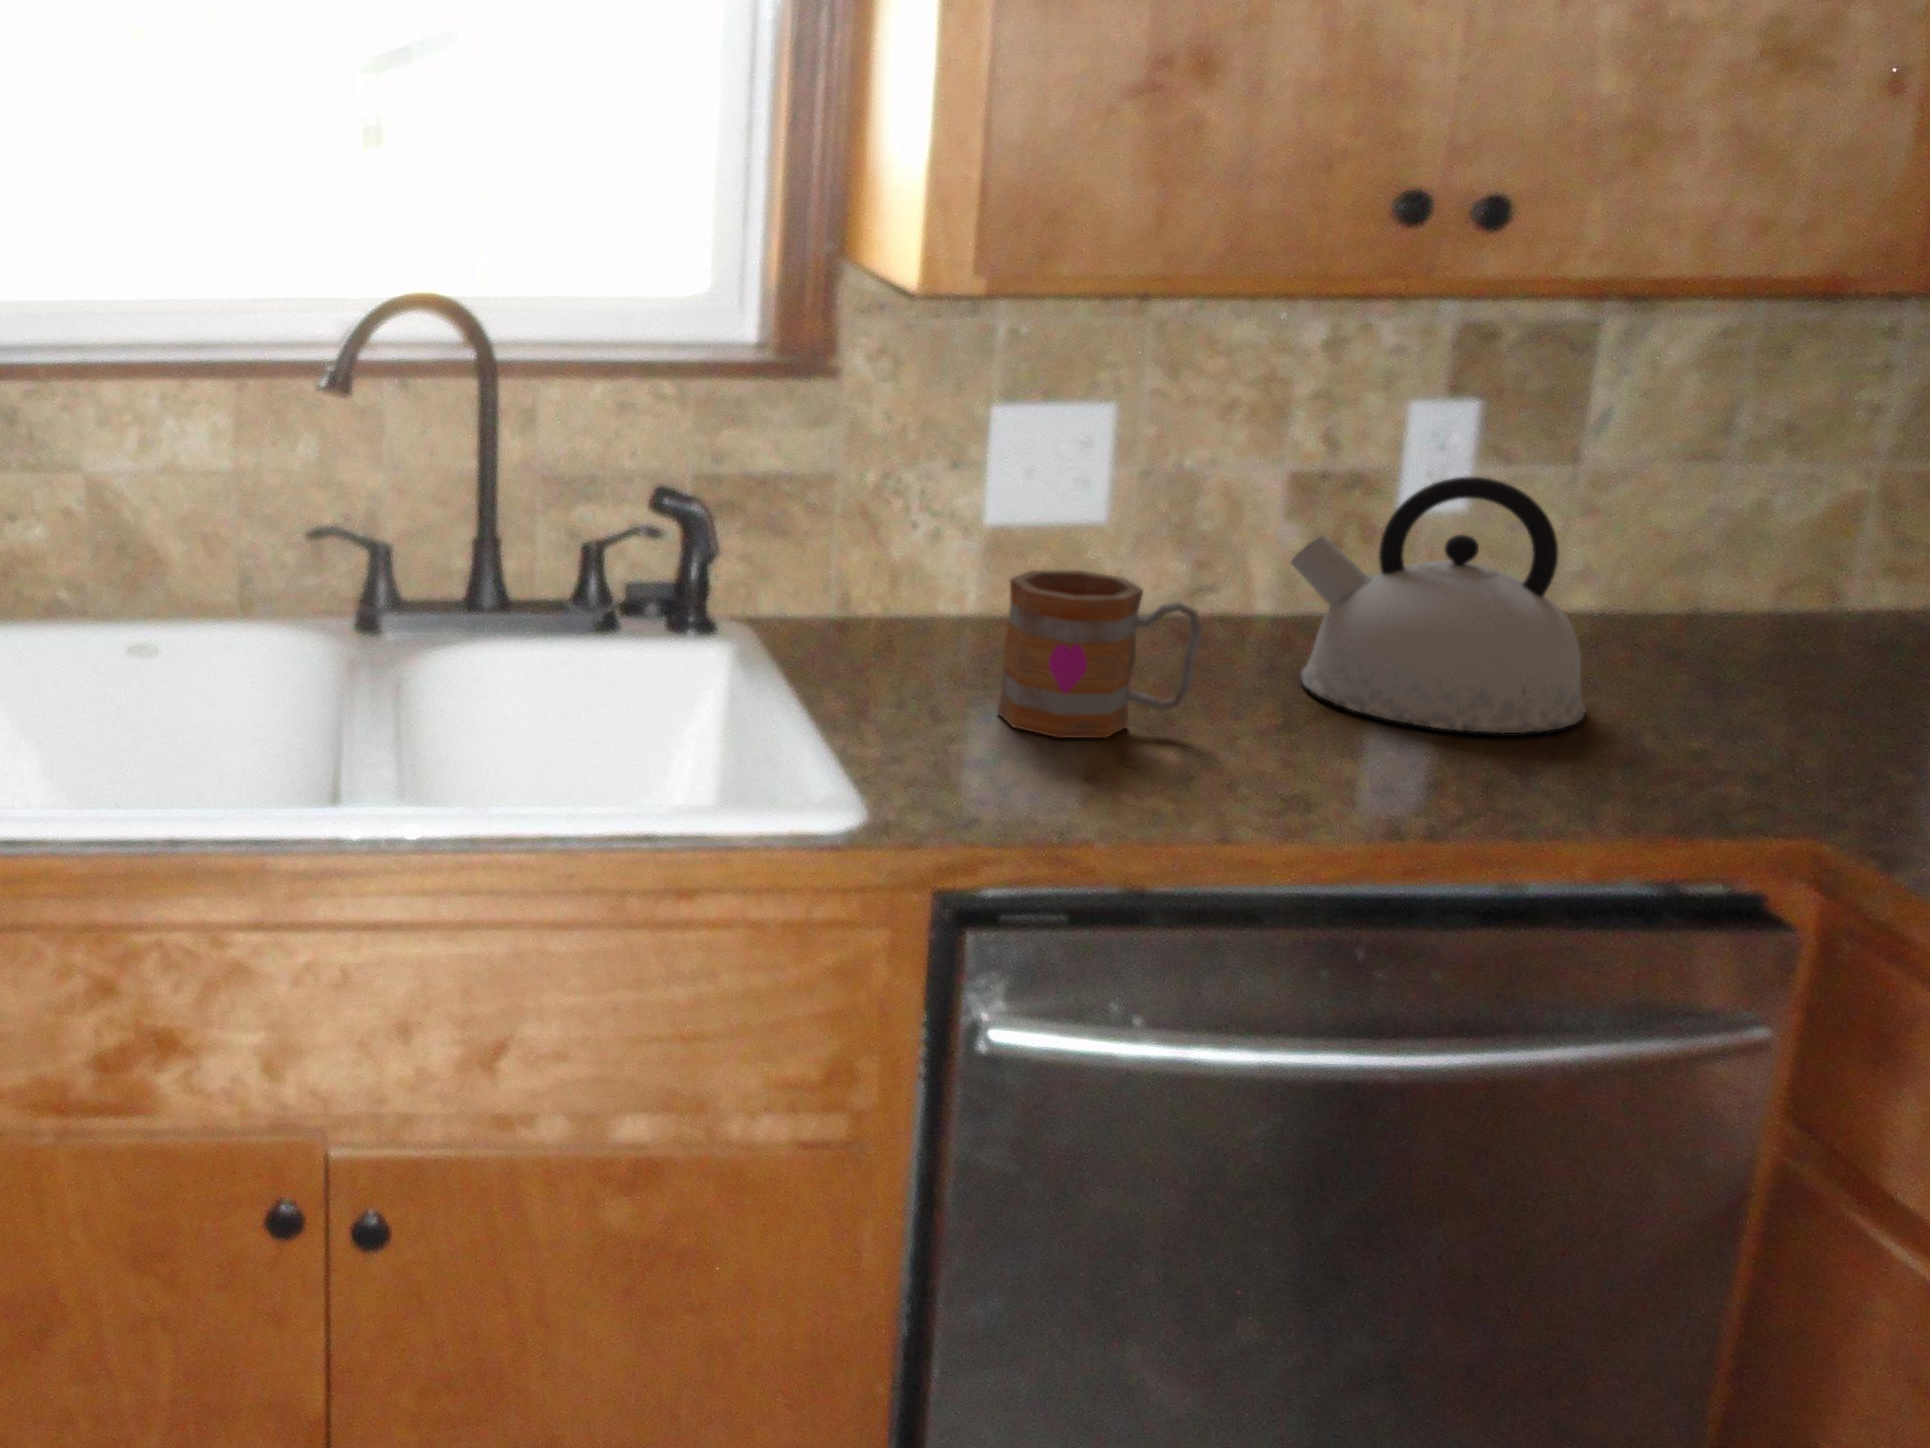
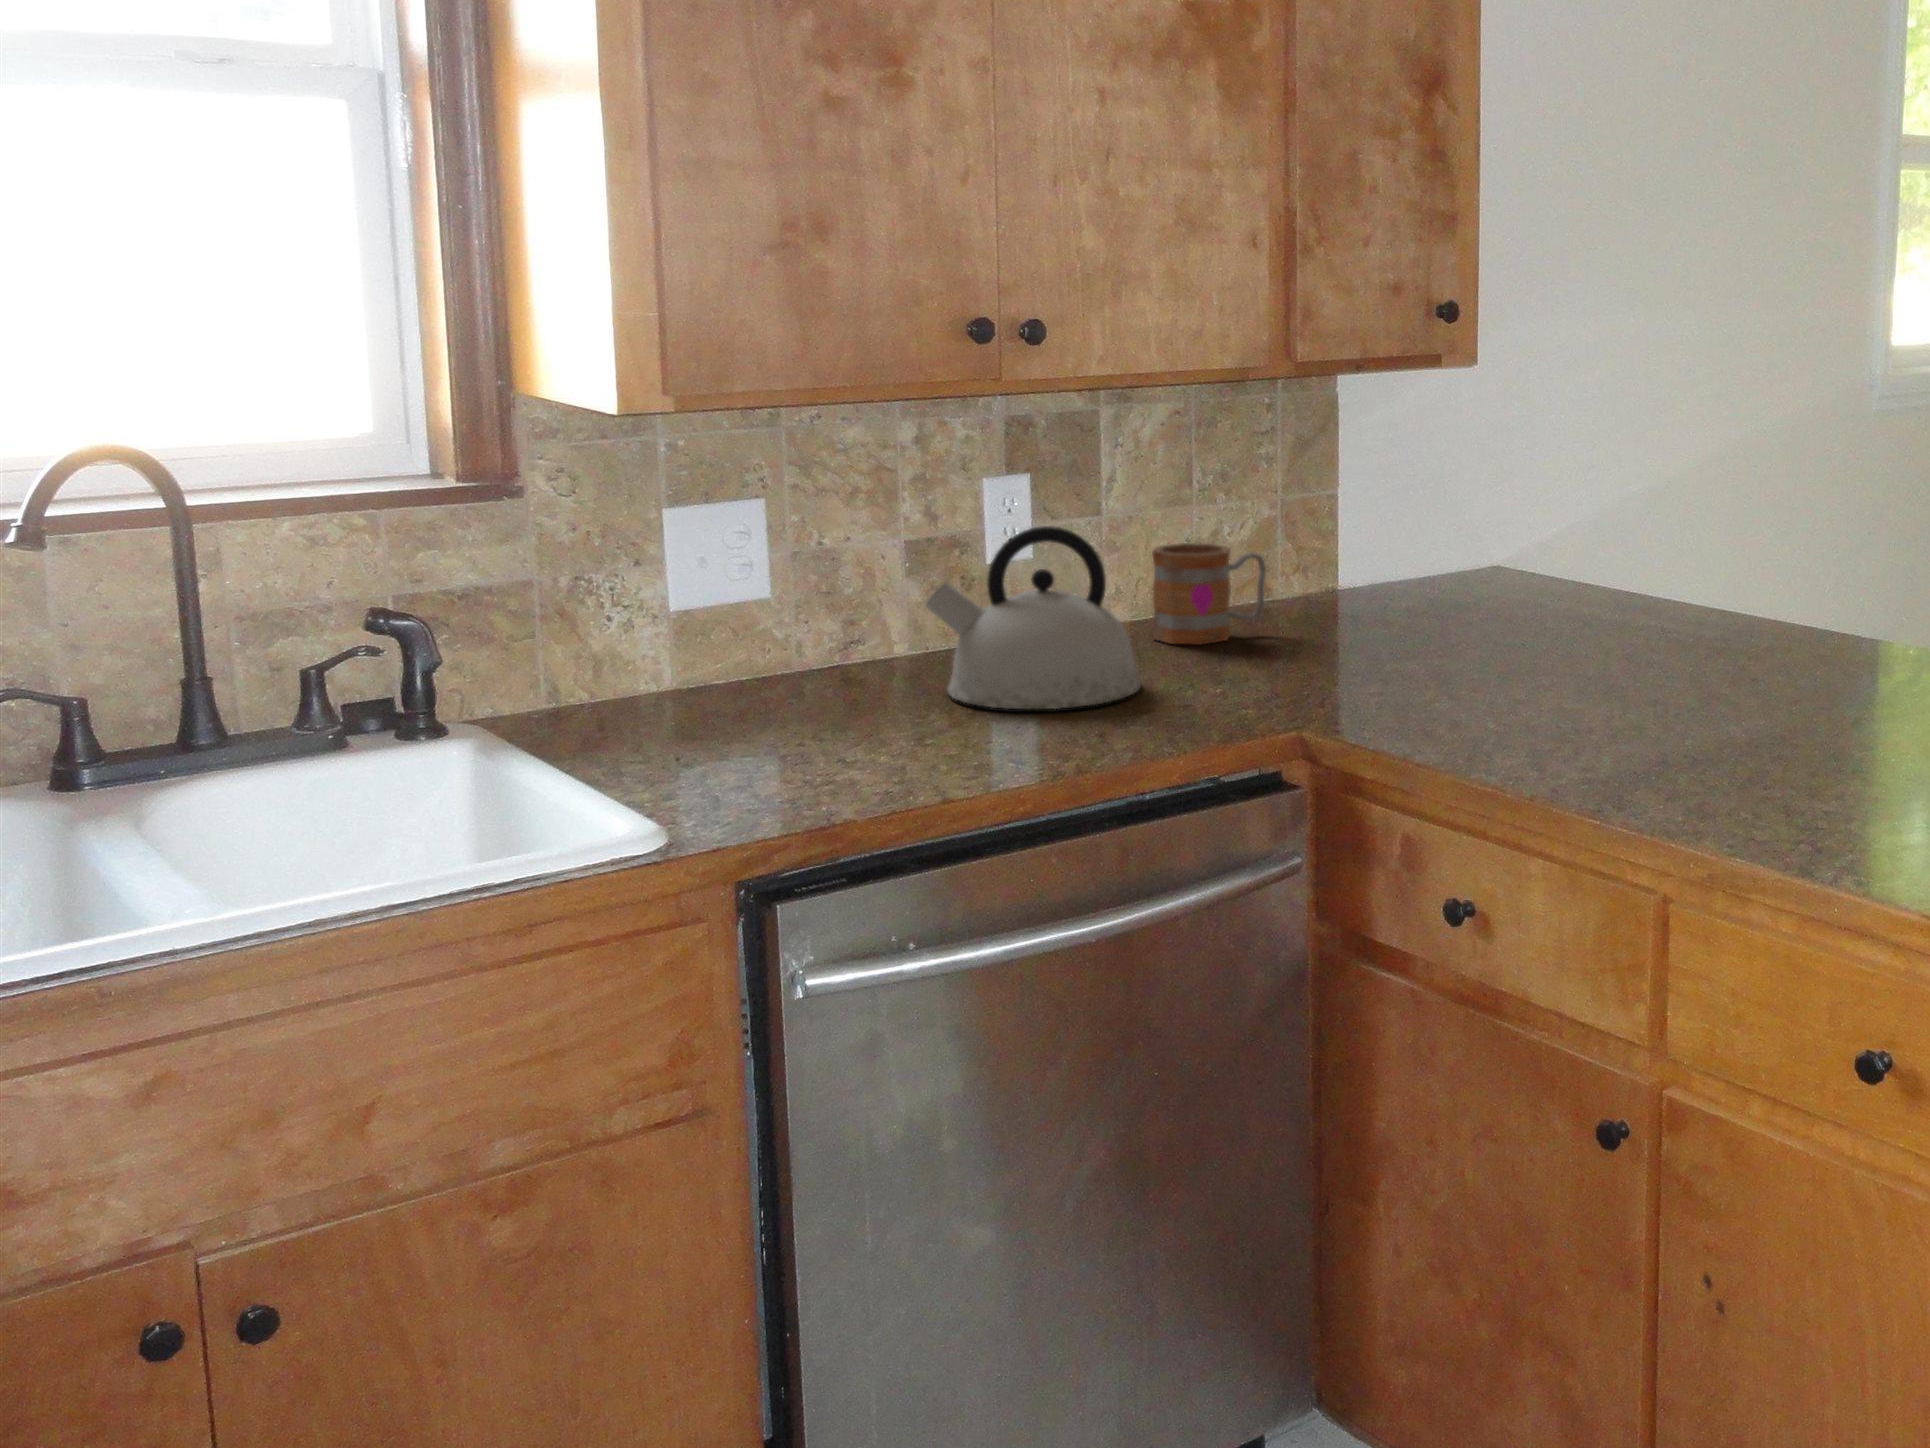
mug: present [997,570,1202,738] -> present [1152,543,1266,644]

